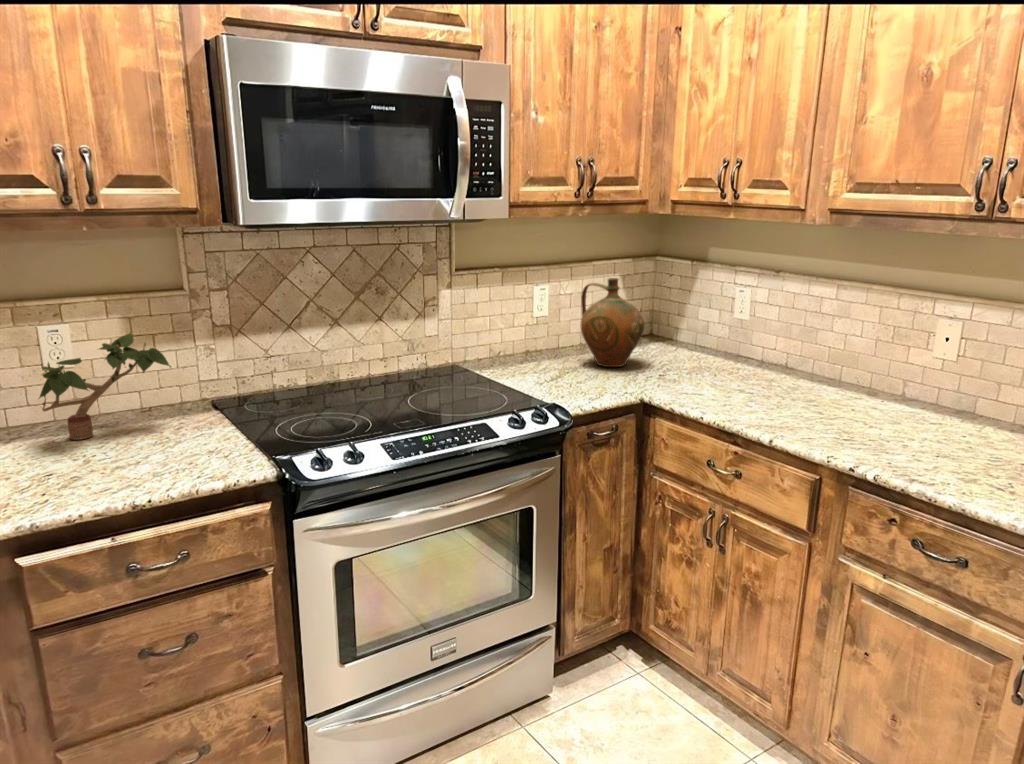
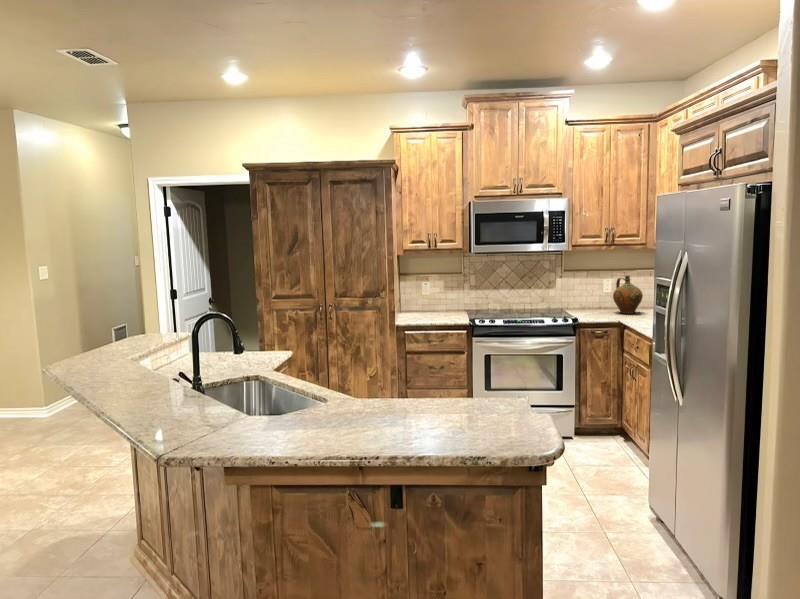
potted plant: present [39,332,170,440] -> none [416,283,457,314]

